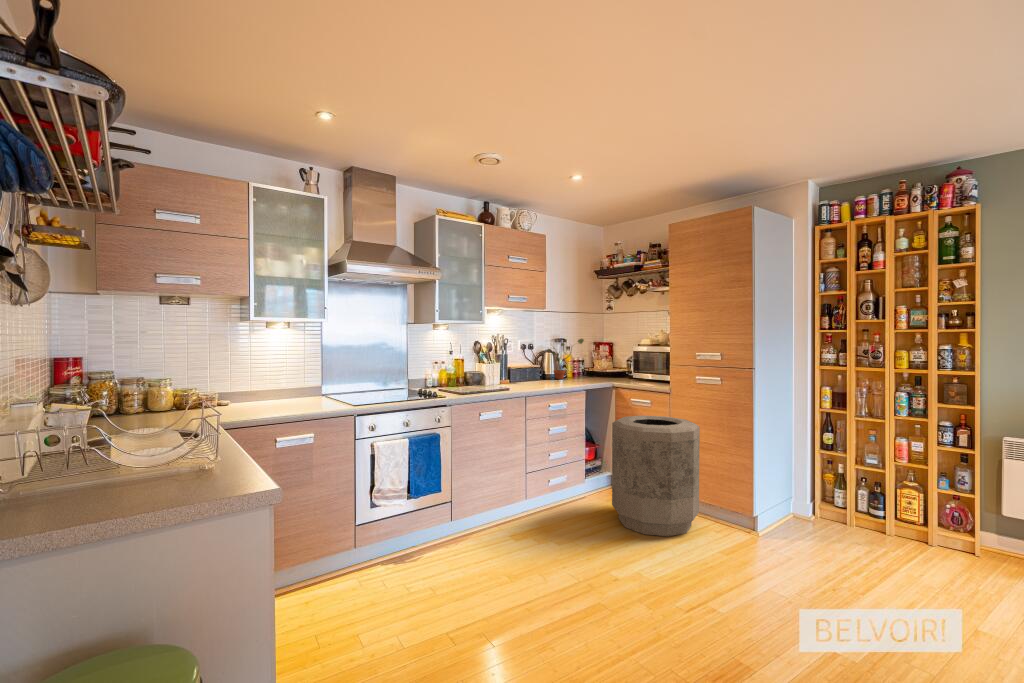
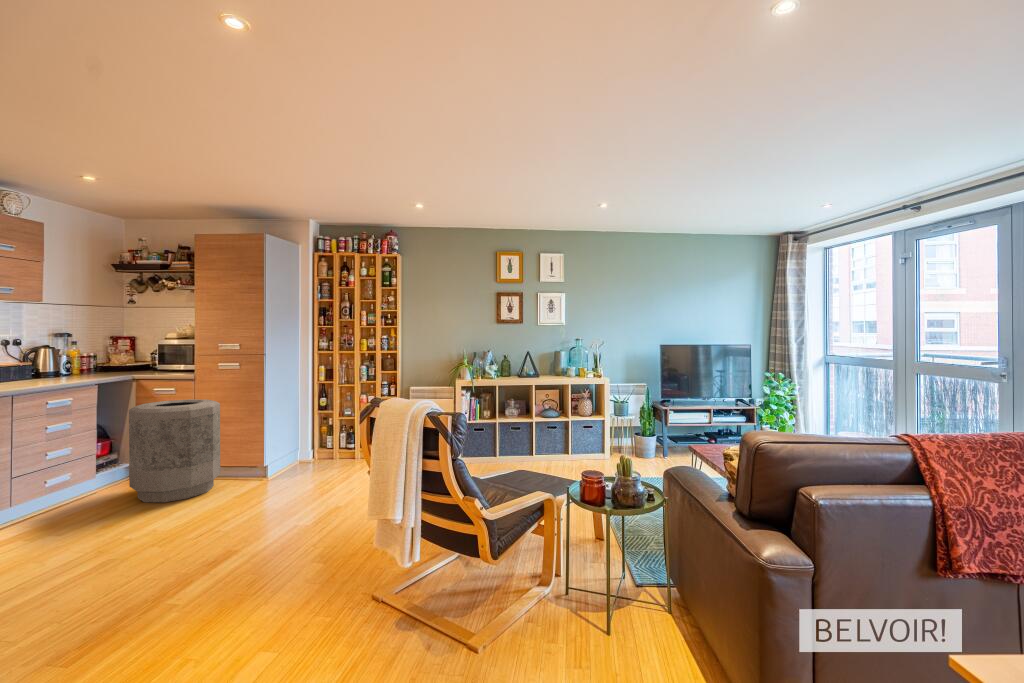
potted plant: present [548,339,584,379] -> none [43,332,96,375]

